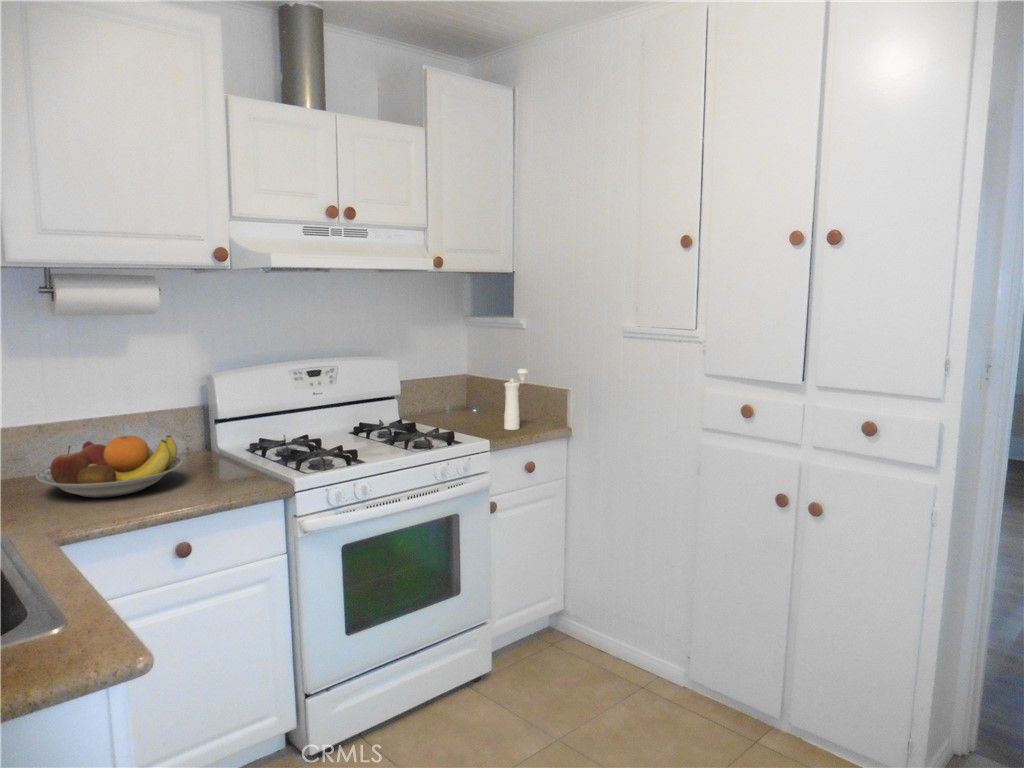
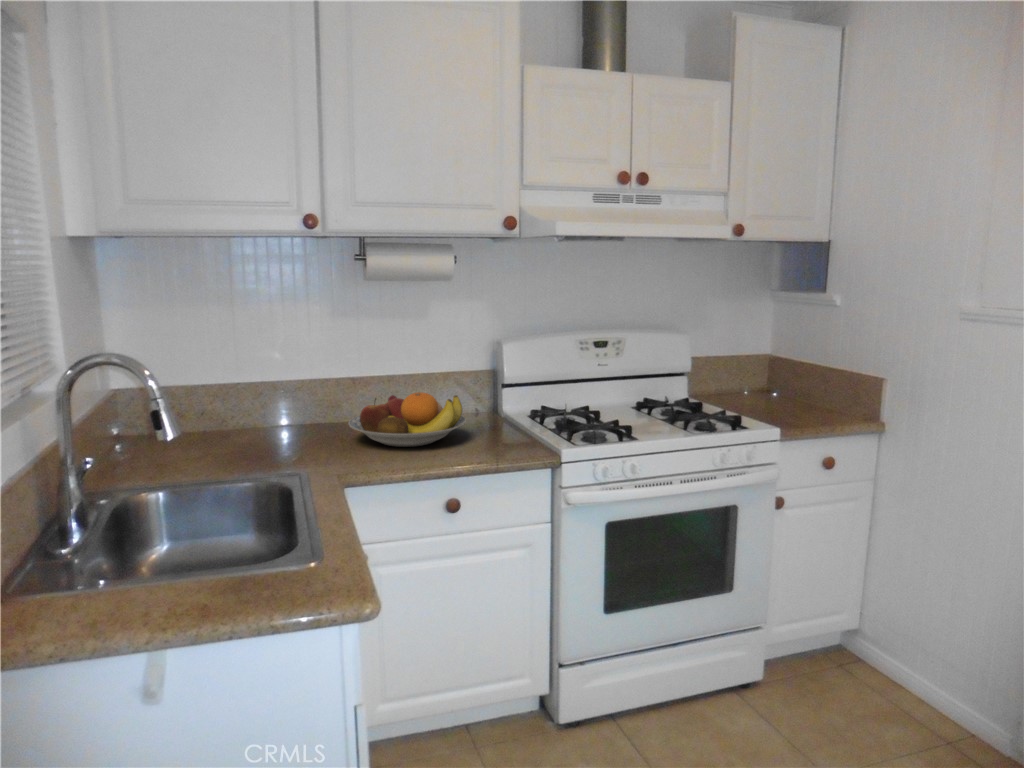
pepper mill: present [504,369,528,430] -> none [803,351,839,420]

